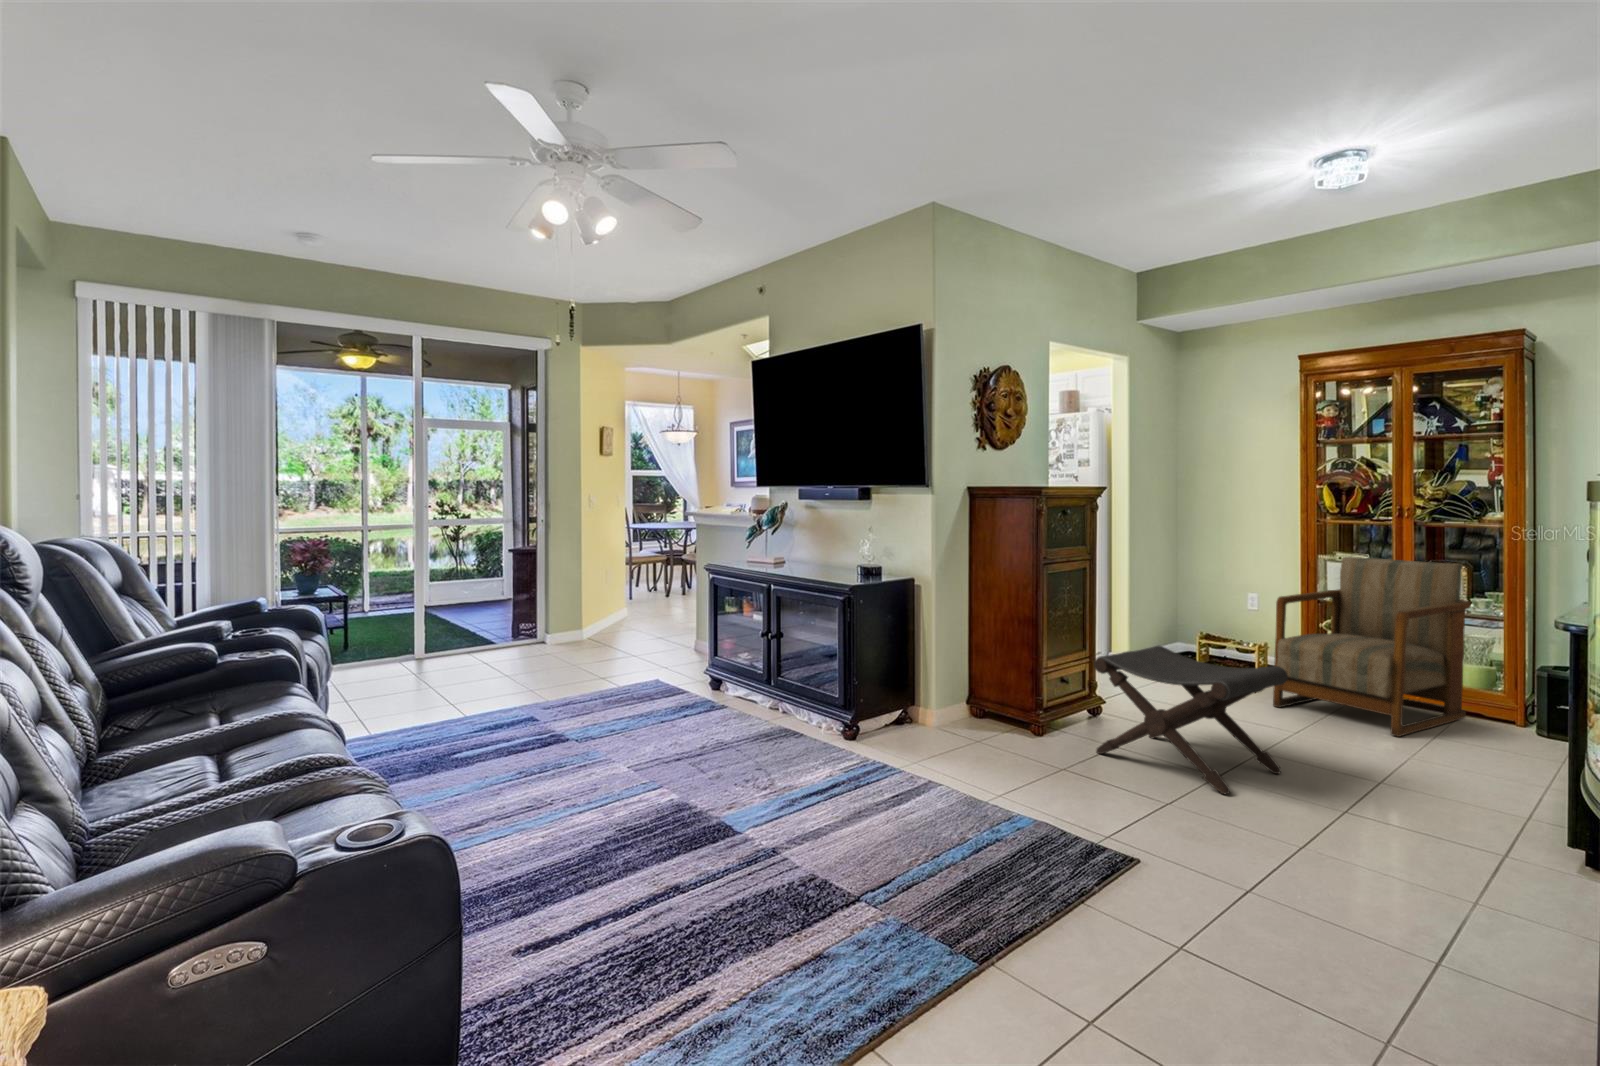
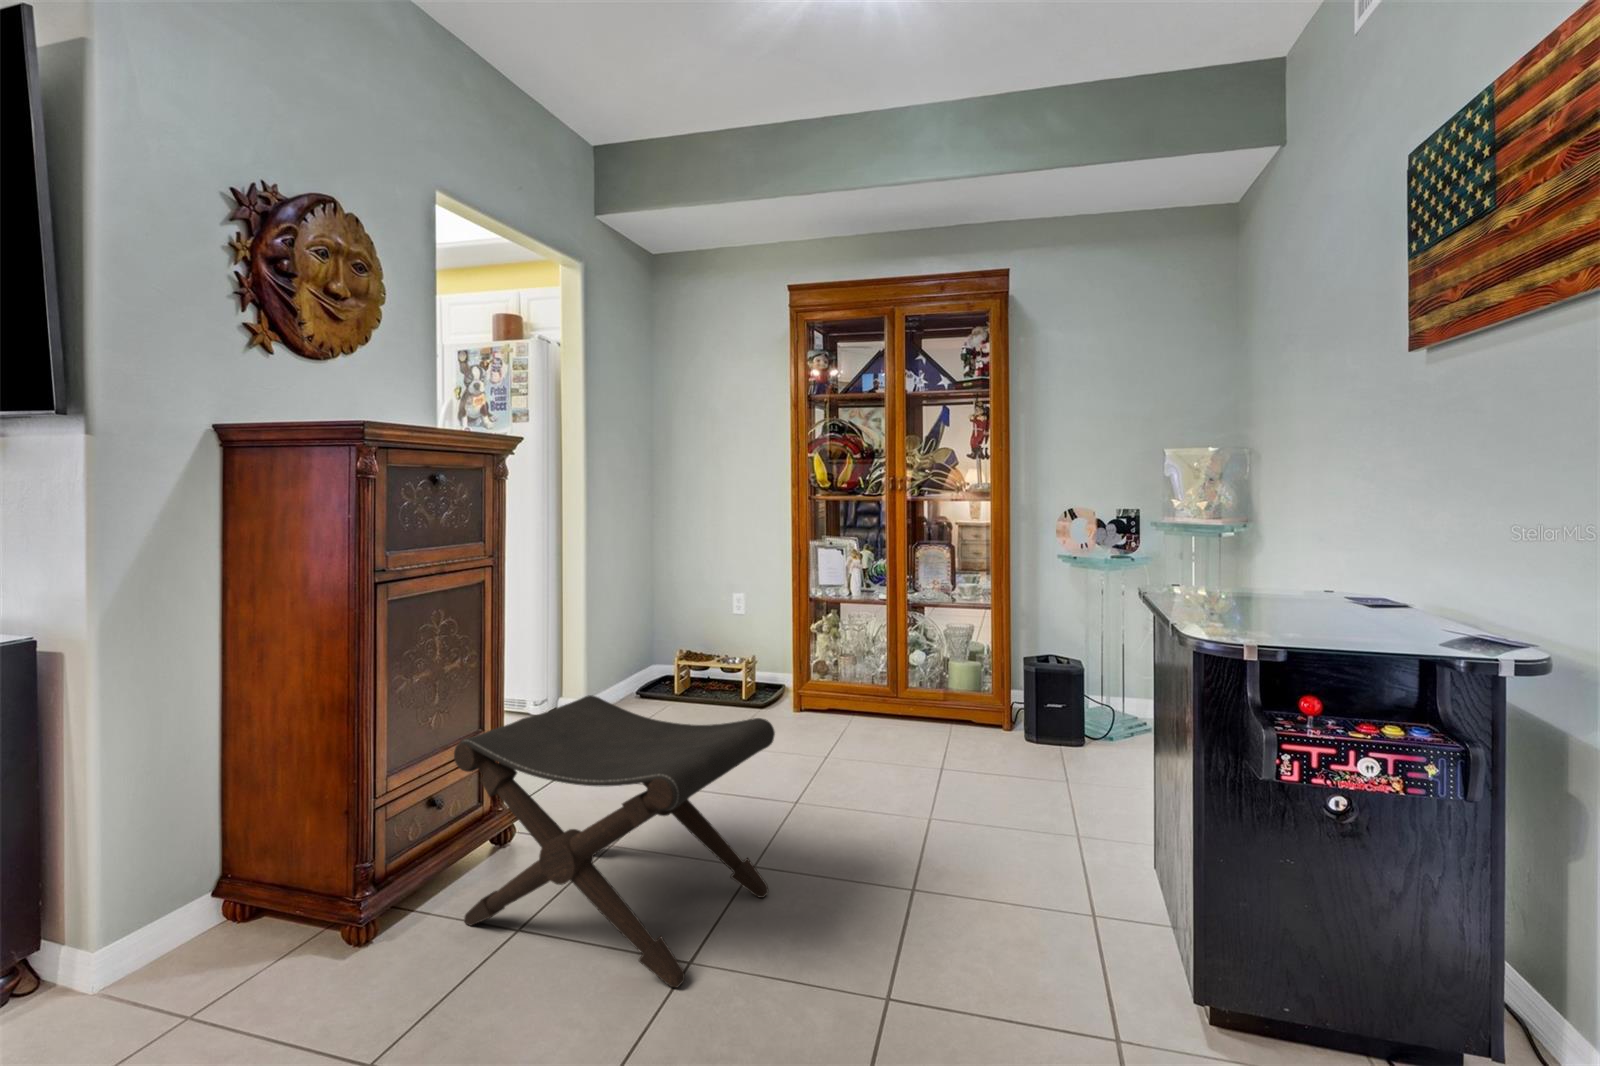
armchair: present [1273,557,1470,737] -> none [761,542,961,775]

